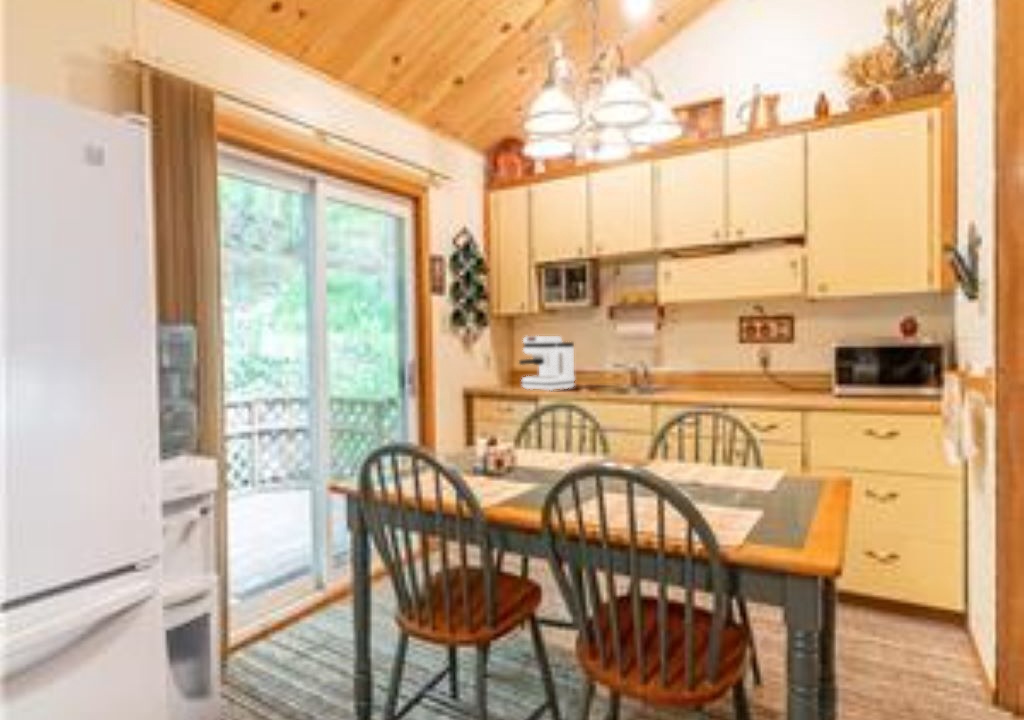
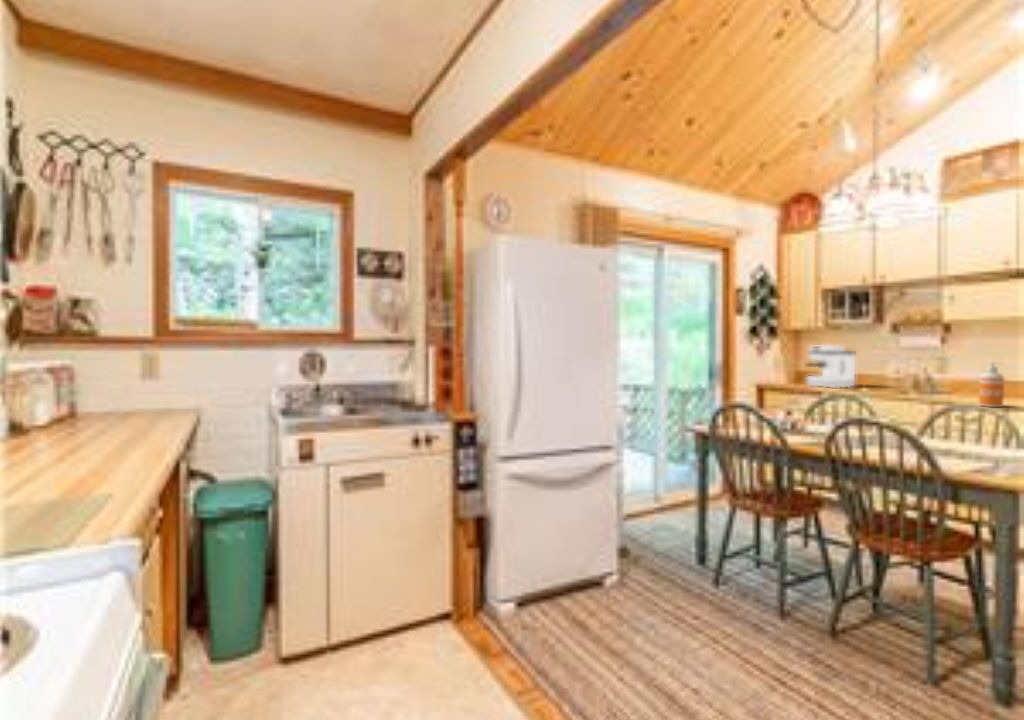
soap dispenser: none [696,350,717,403] -> present [979,363,1004,407]

